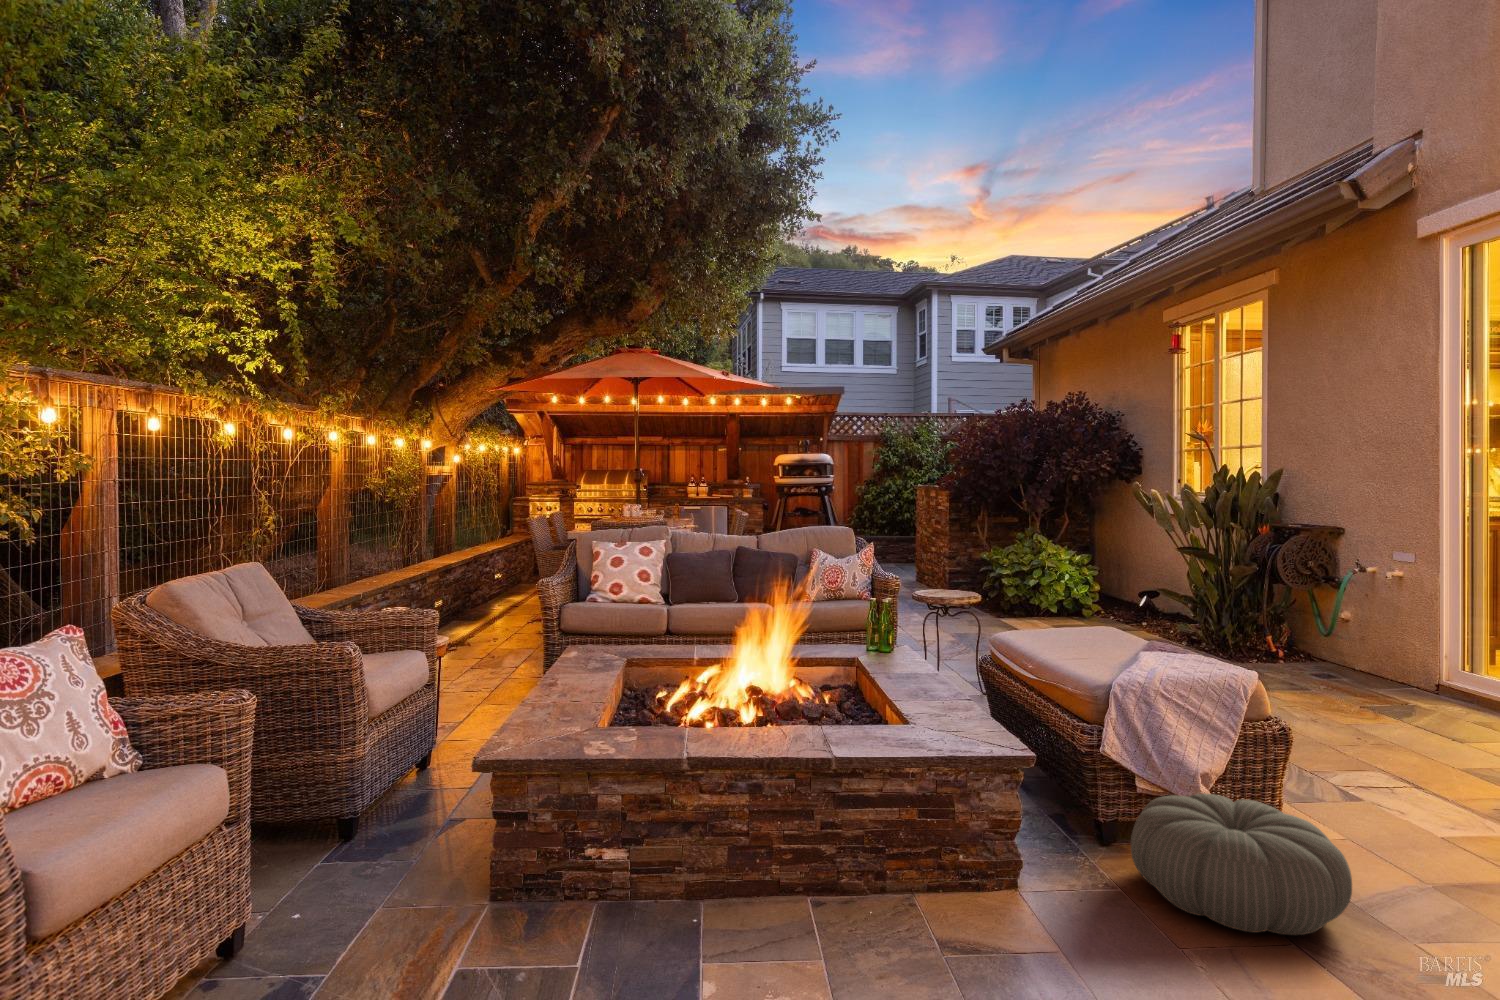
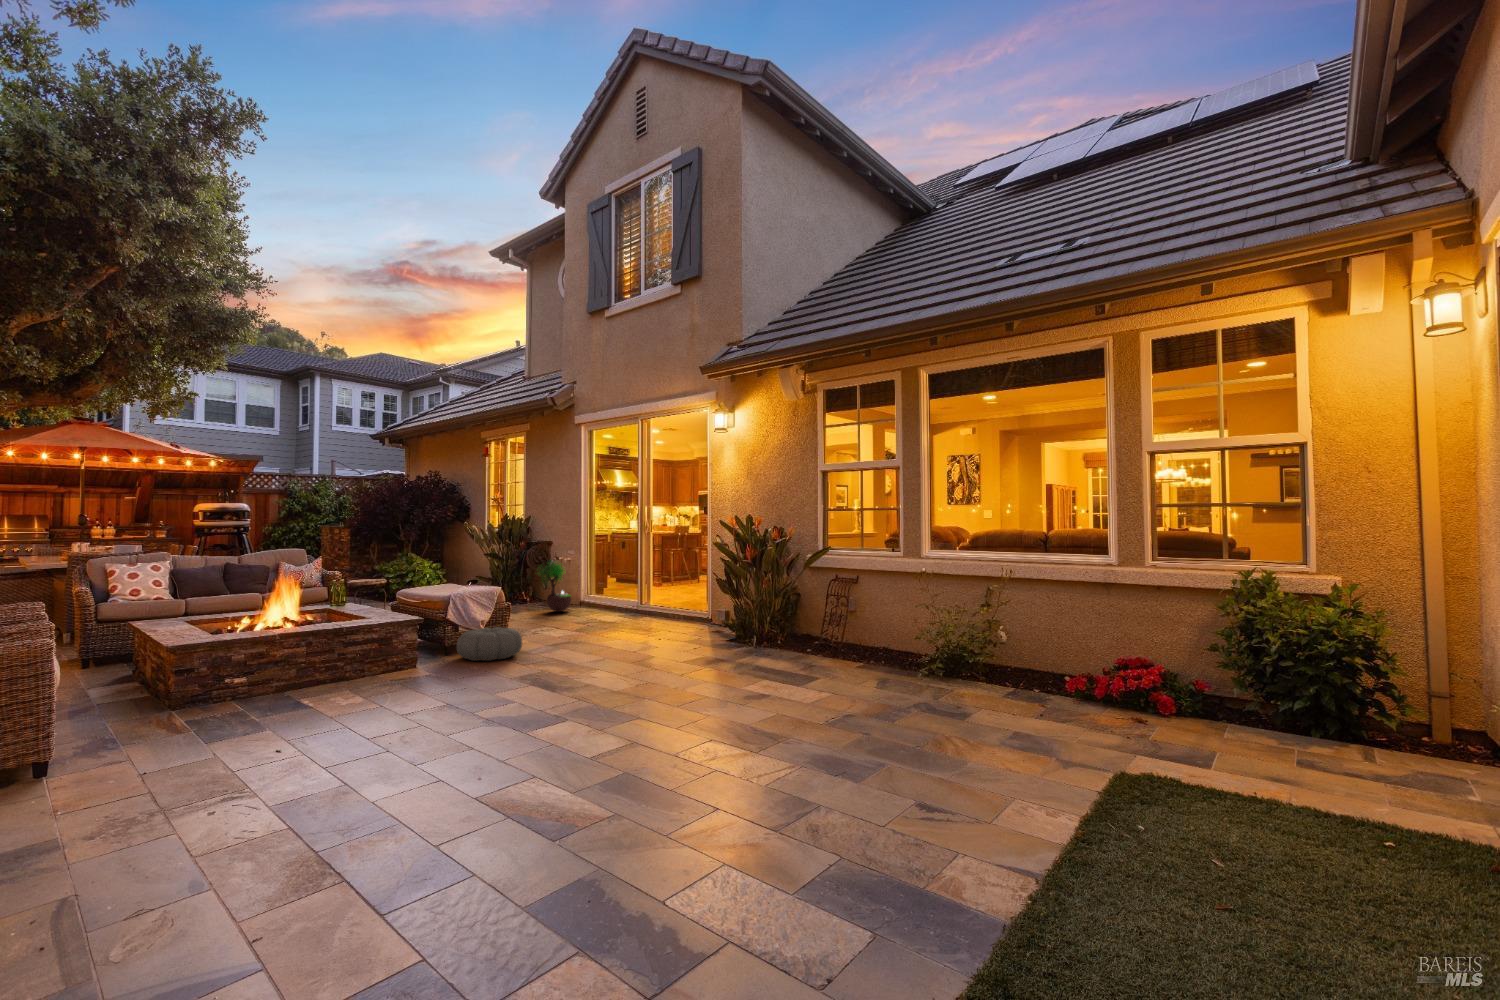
potted tree: none [1304,567,1411,703] -> present [539,563,571,612]

